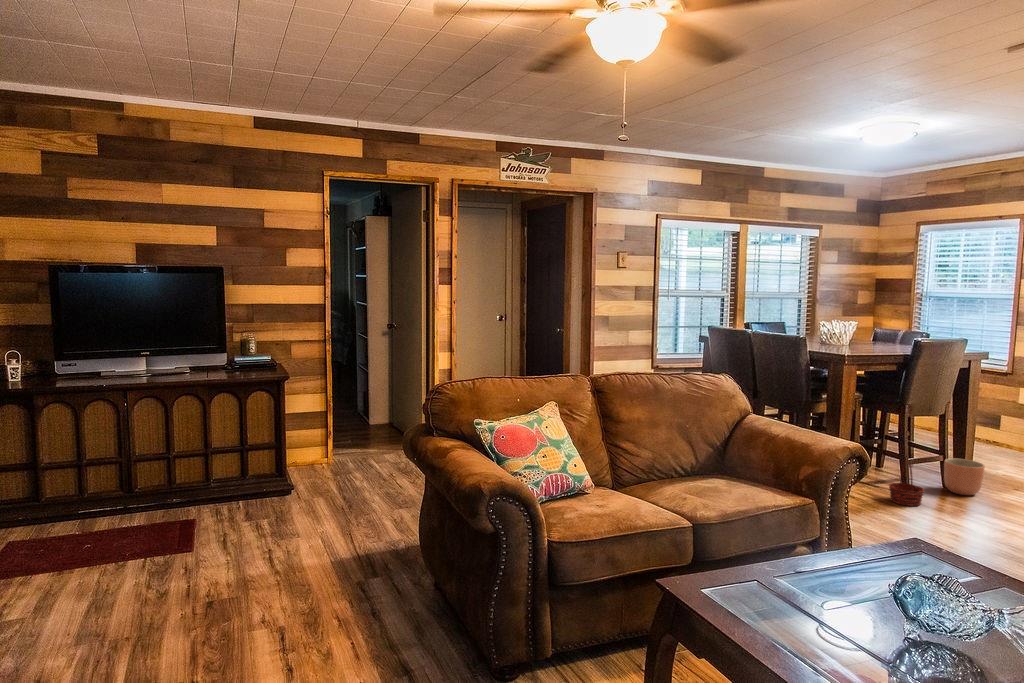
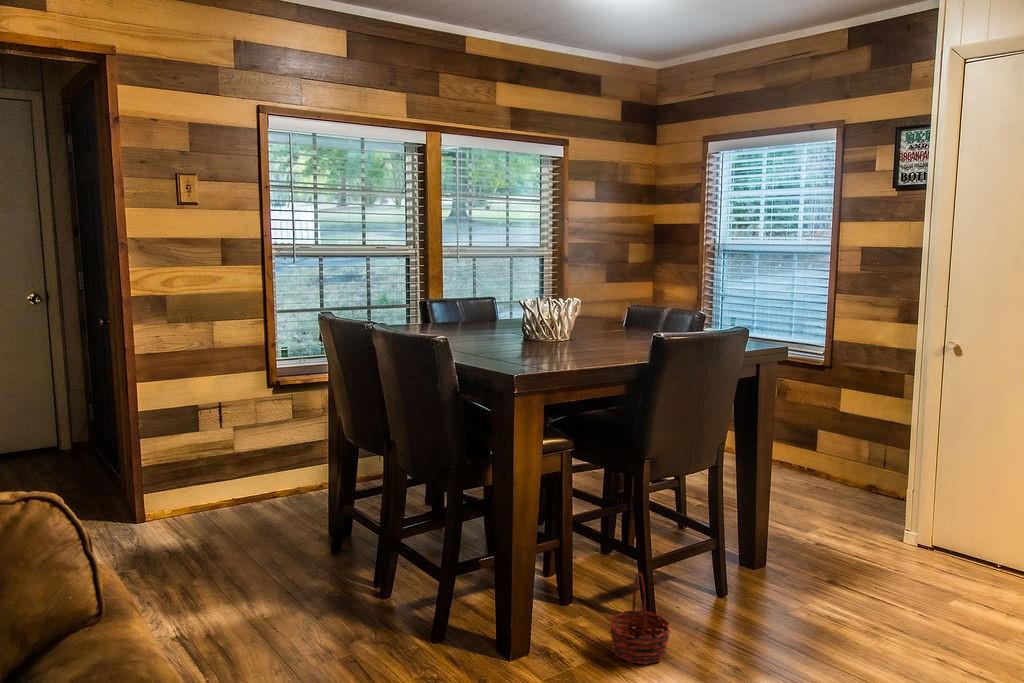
planter: present [944,458,985,495] -> none [716,542,779,614]

